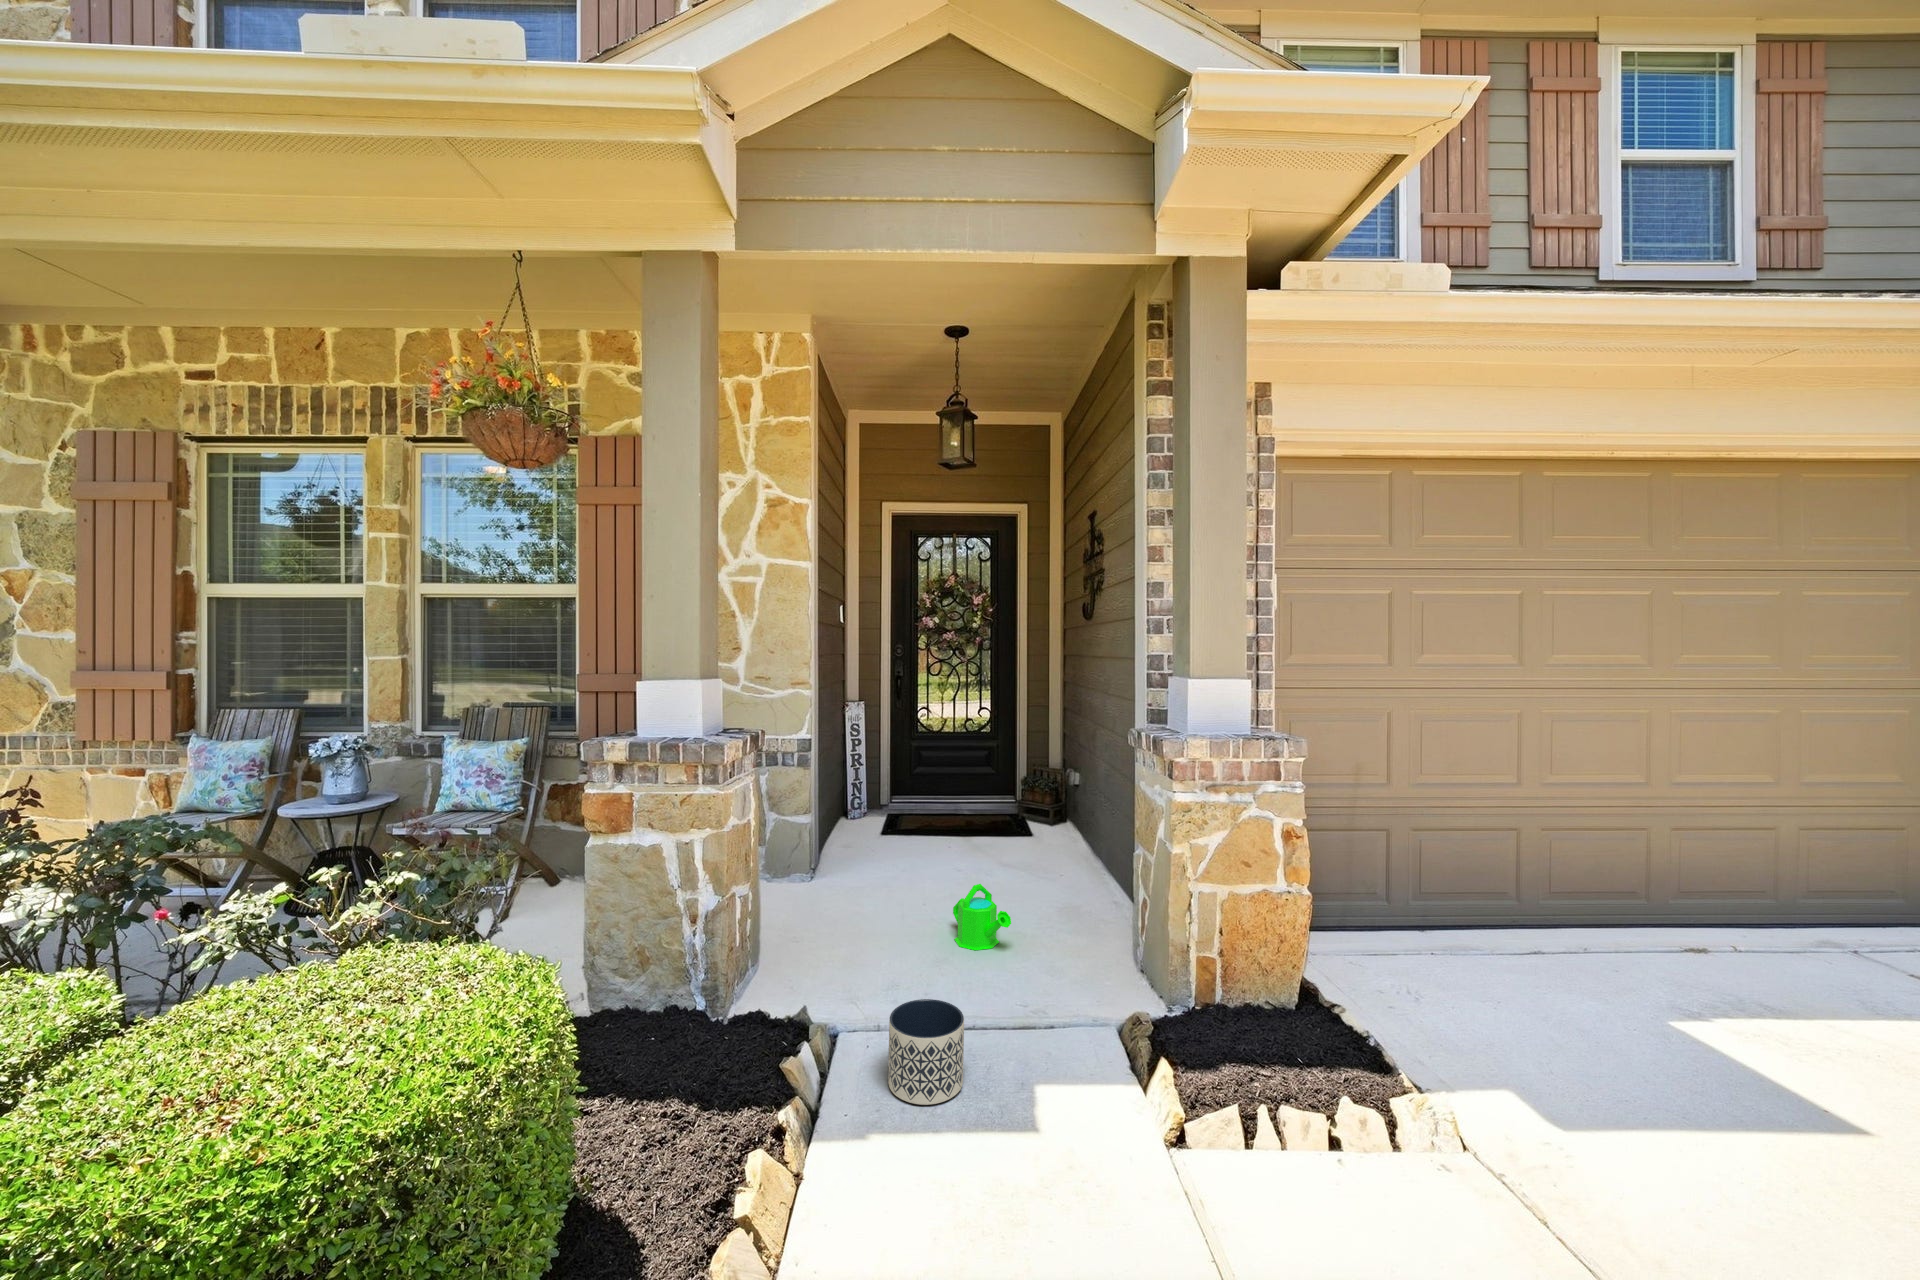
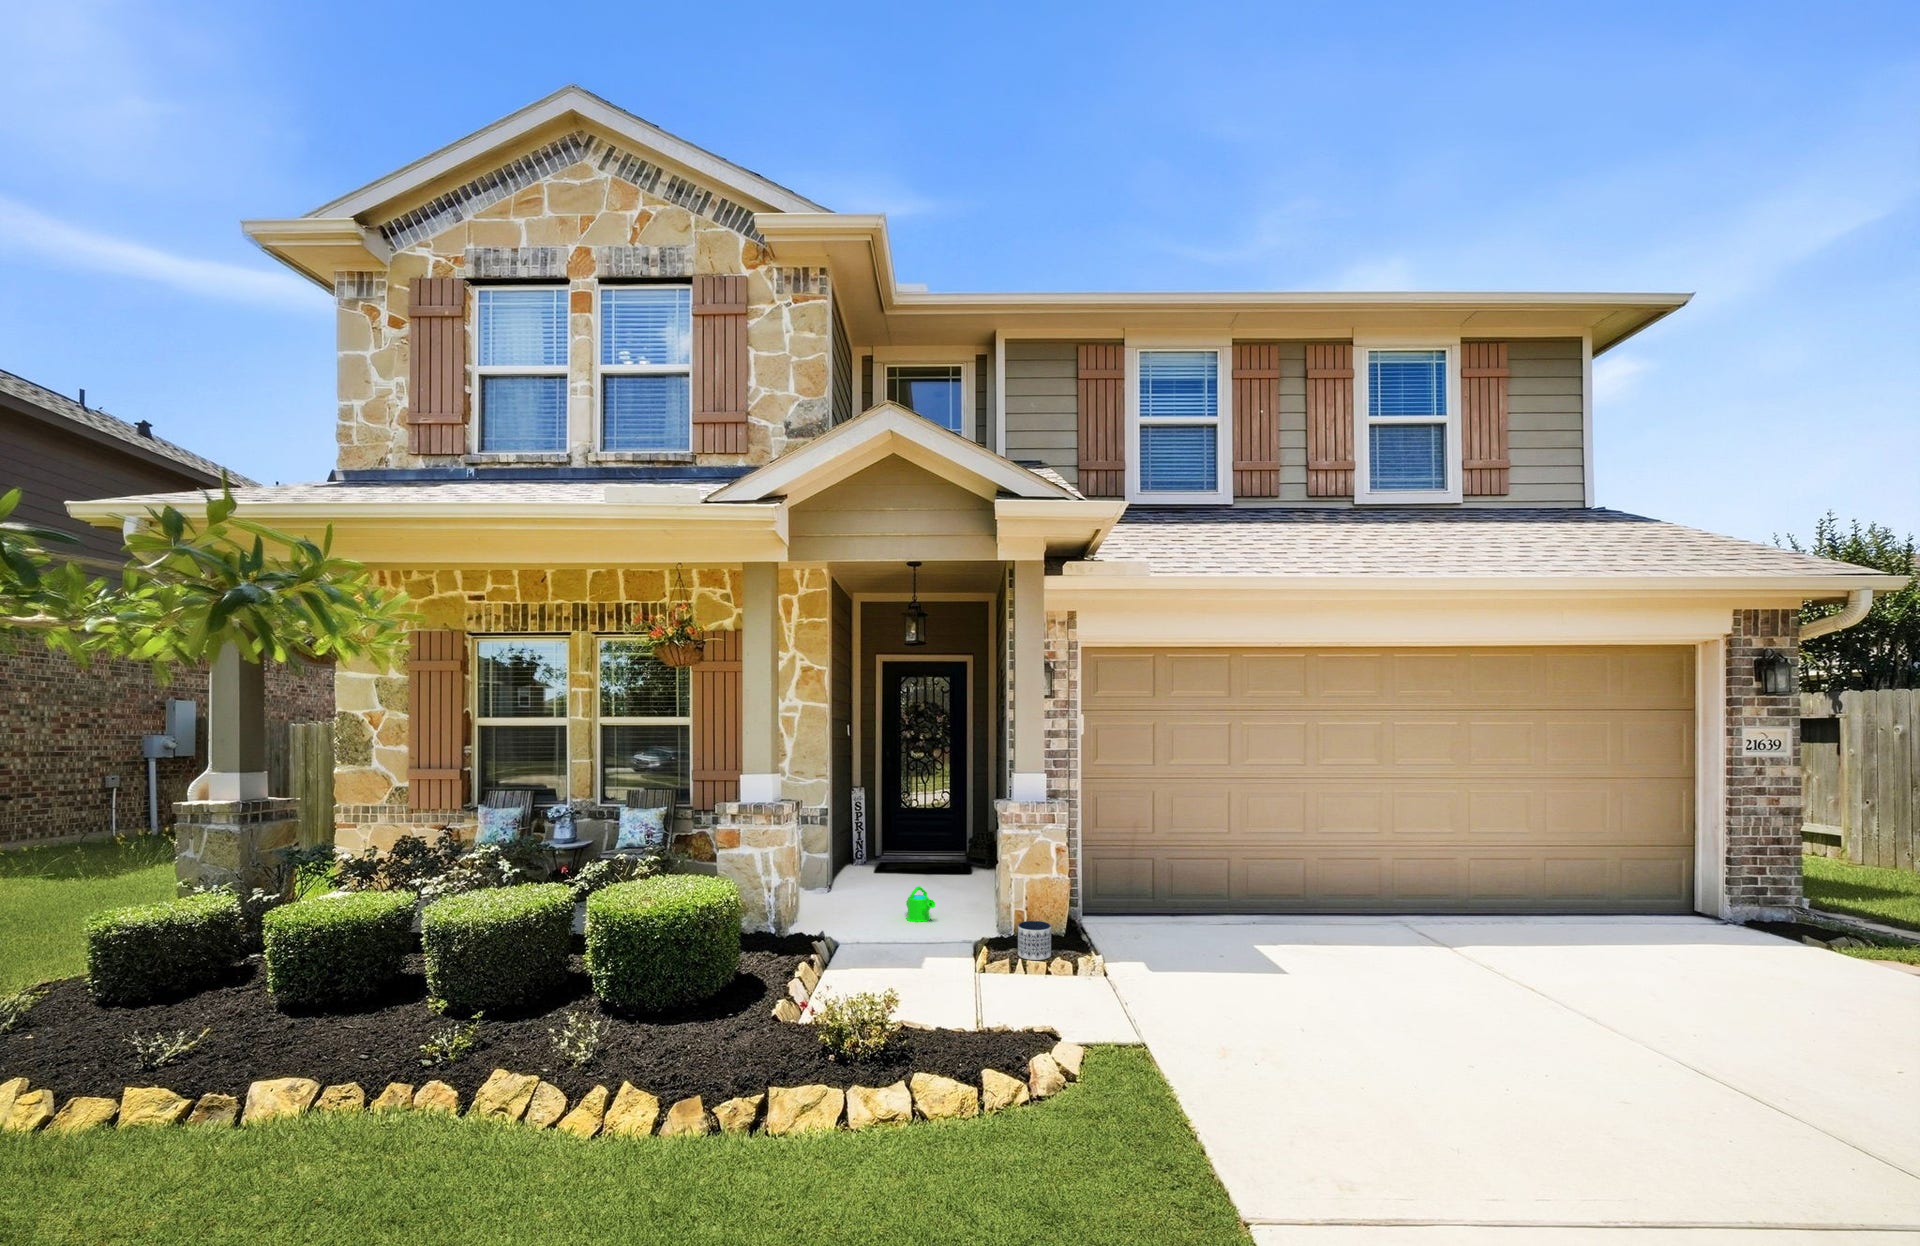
planter: present [888,999,964,1105] -> present [1018,921,1051,960]

